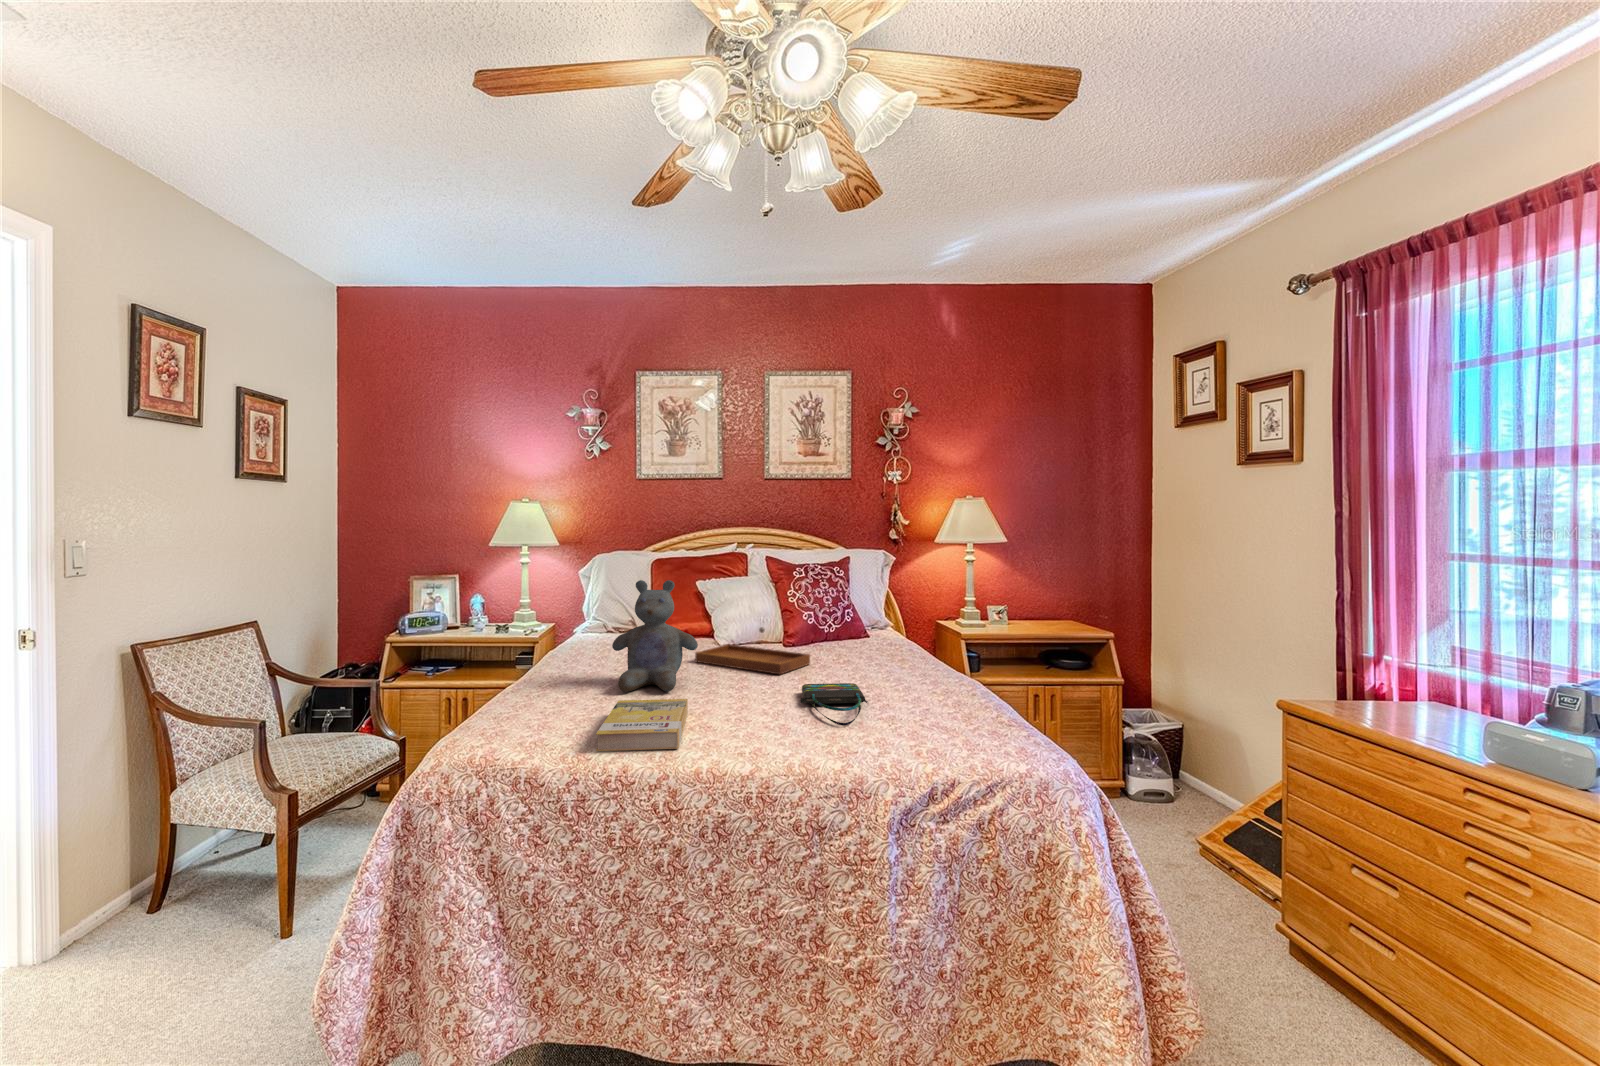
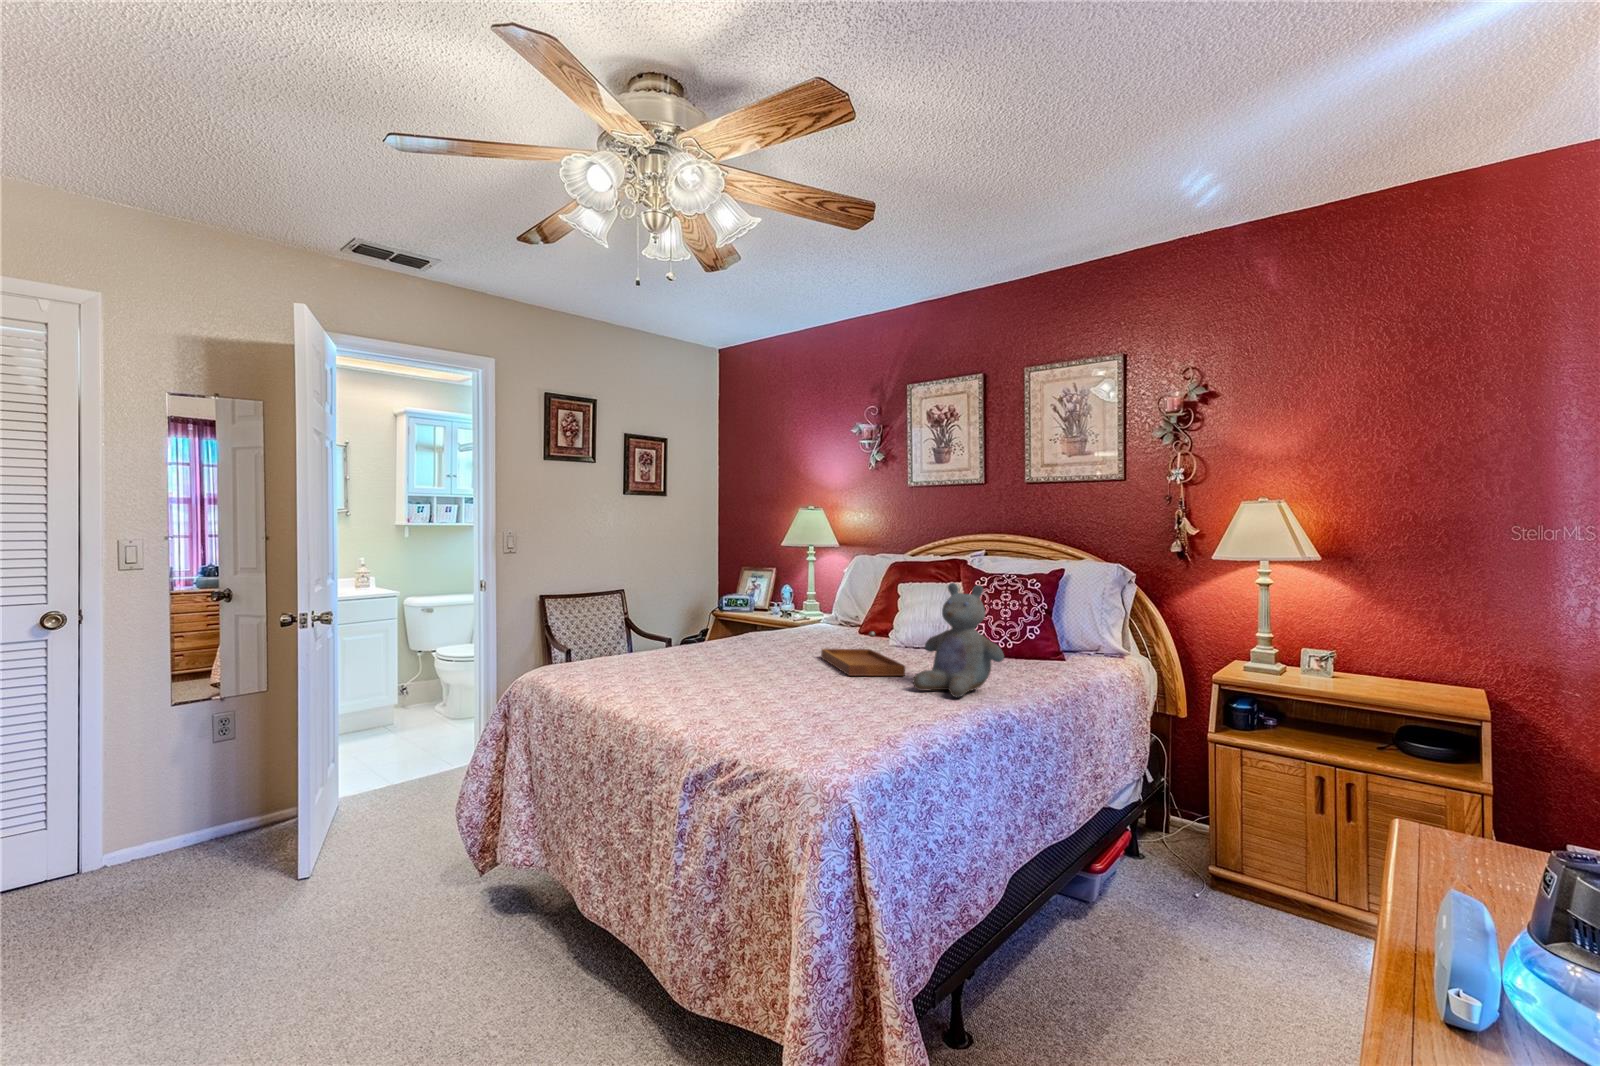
stuffed bear: present [612,580,698,692] -> present [913,583,1004,697]
tote bag: present [800,683,868,726] -> none [762,680,864,709]
book: present [596,699,688,751] -> none [590,659,702,690]

